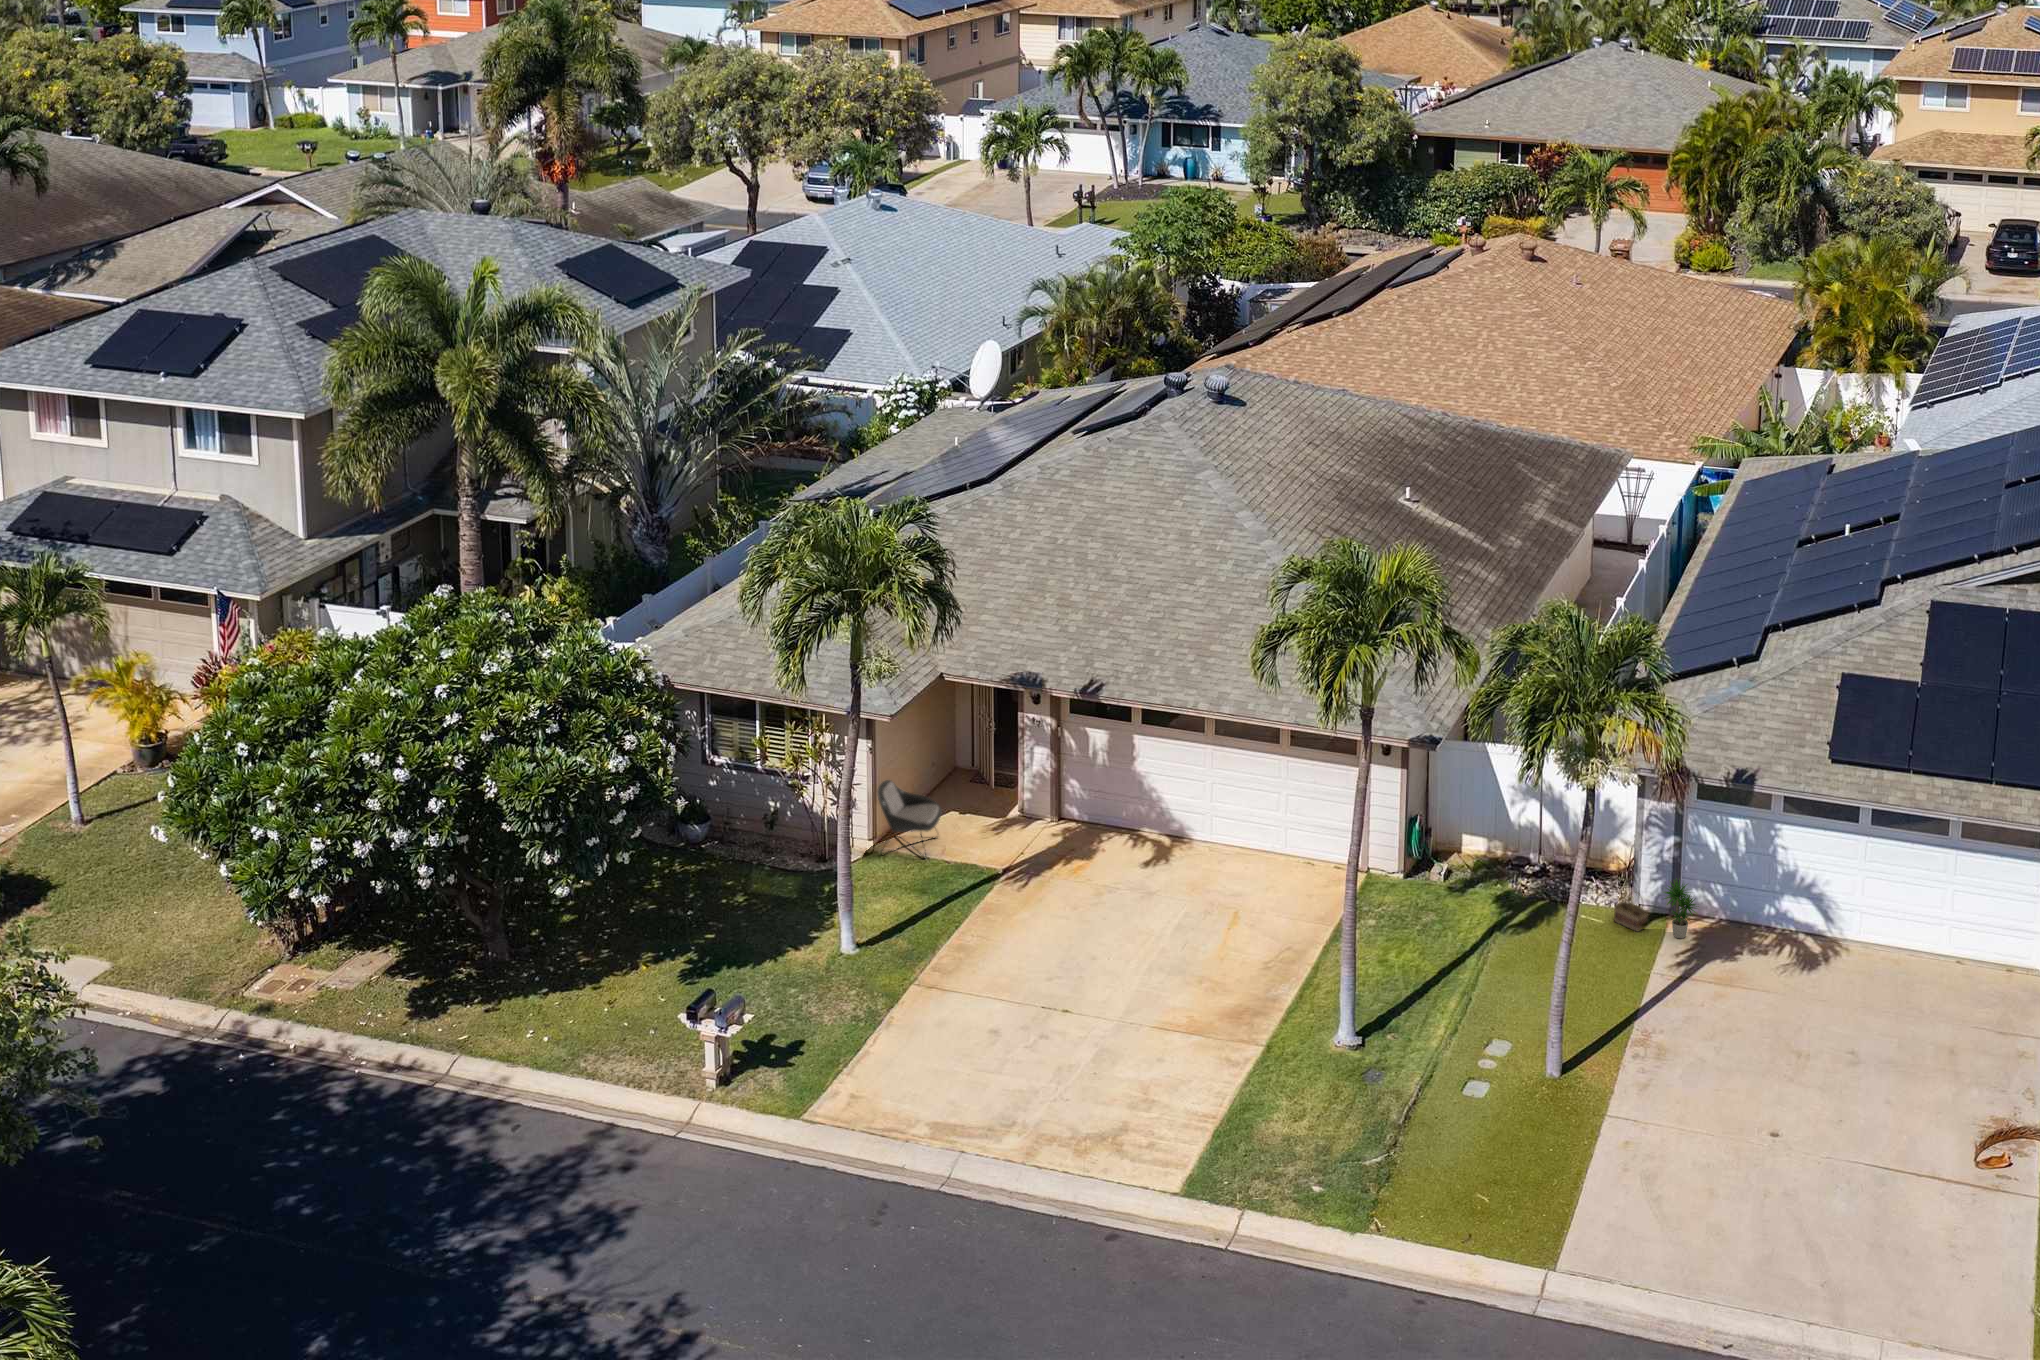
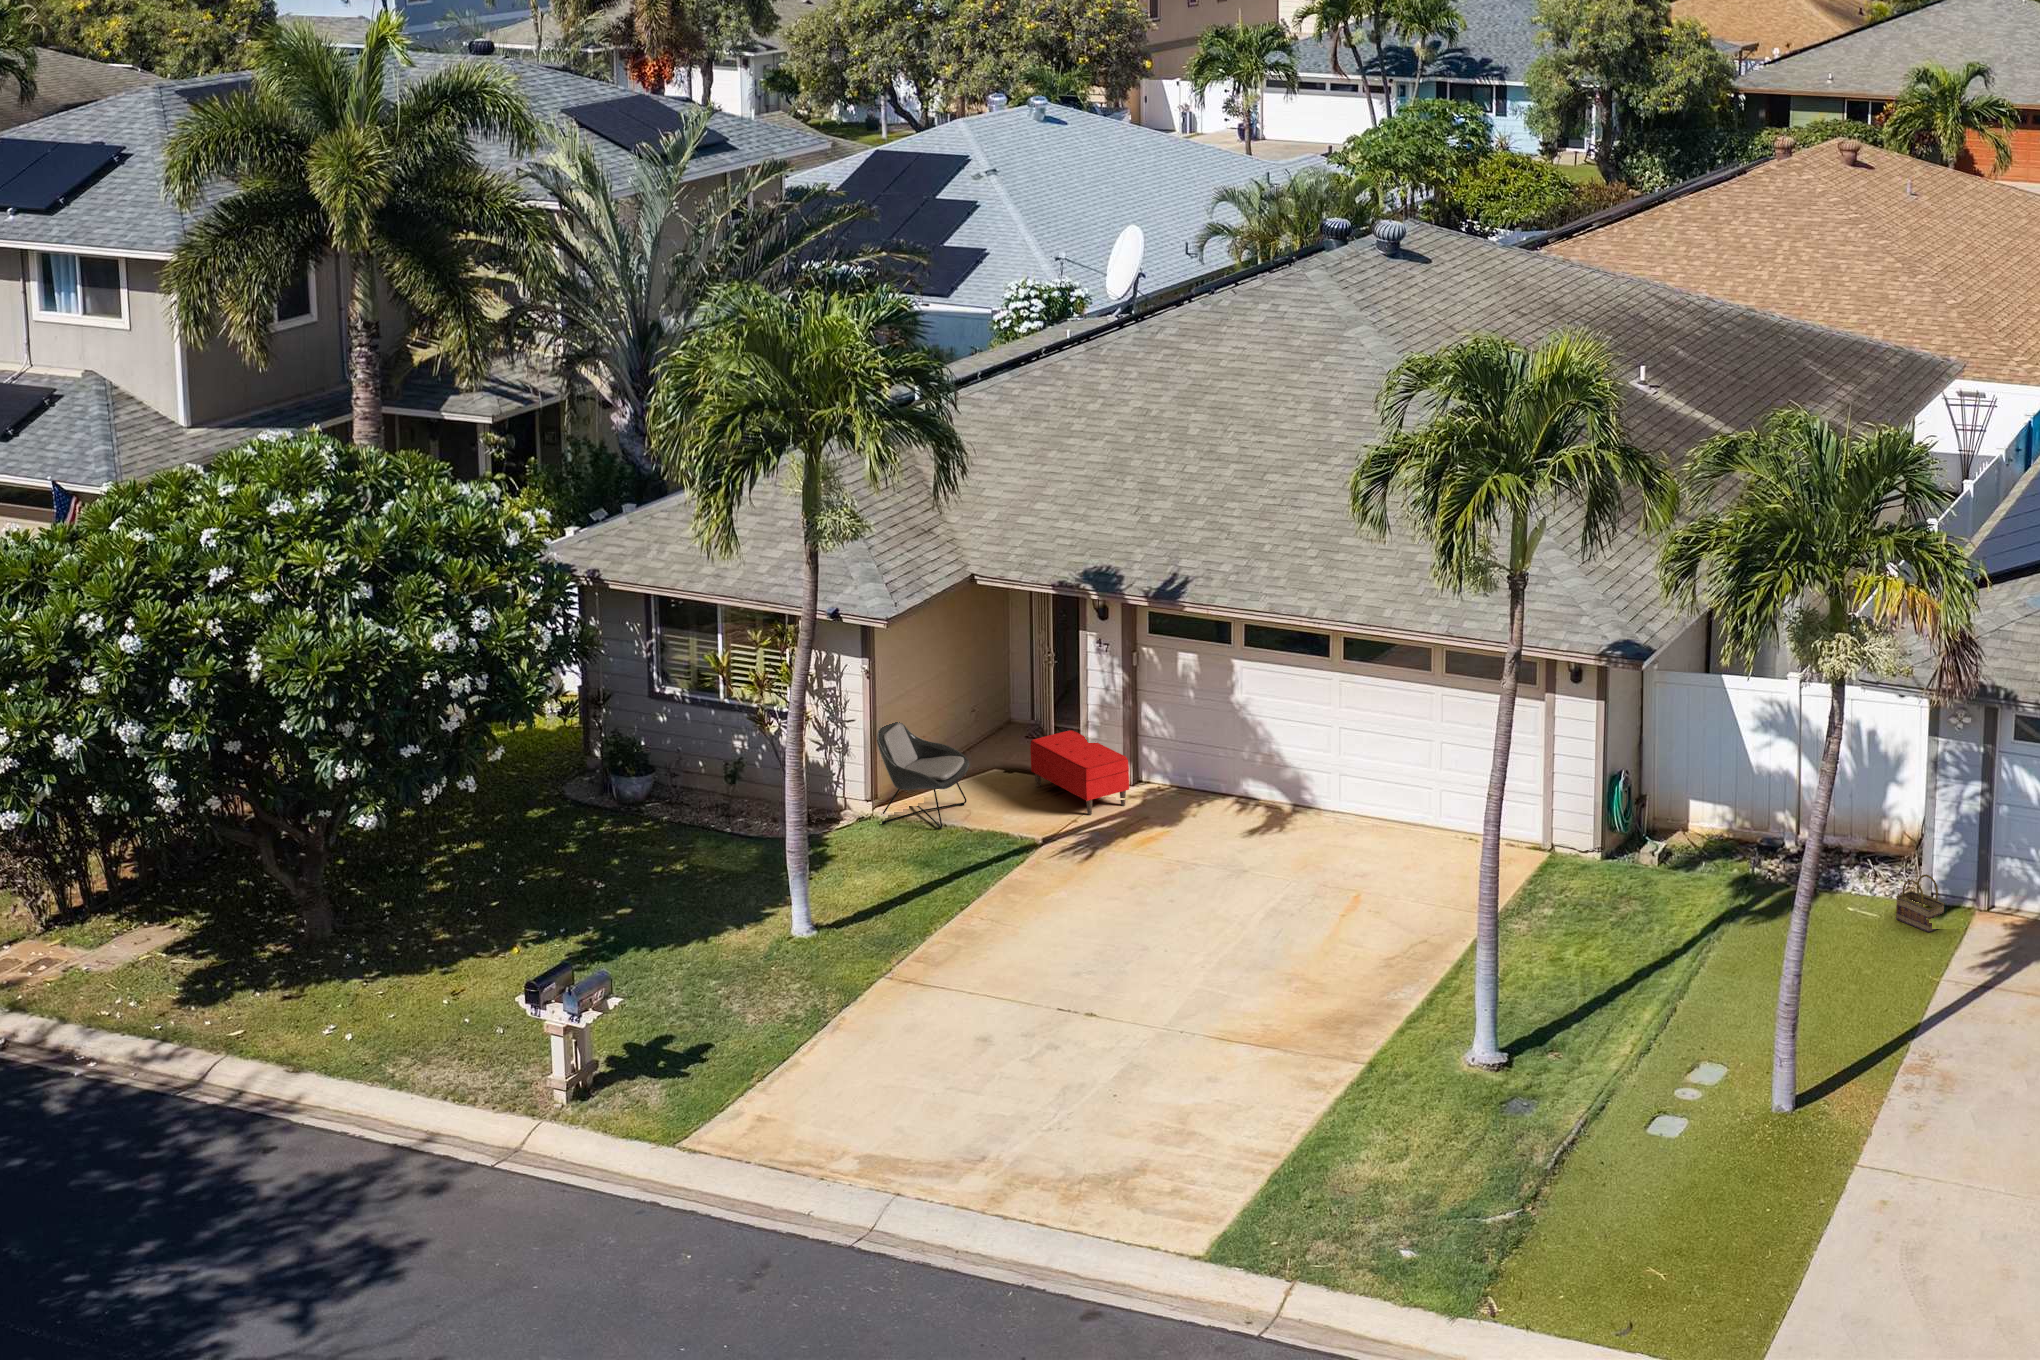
bench: none [982,779,1057,845] -> present [1030,730,1129,815]
potted plant: present [1664,879,1697,938] -> none [1961,853,2021,941]

